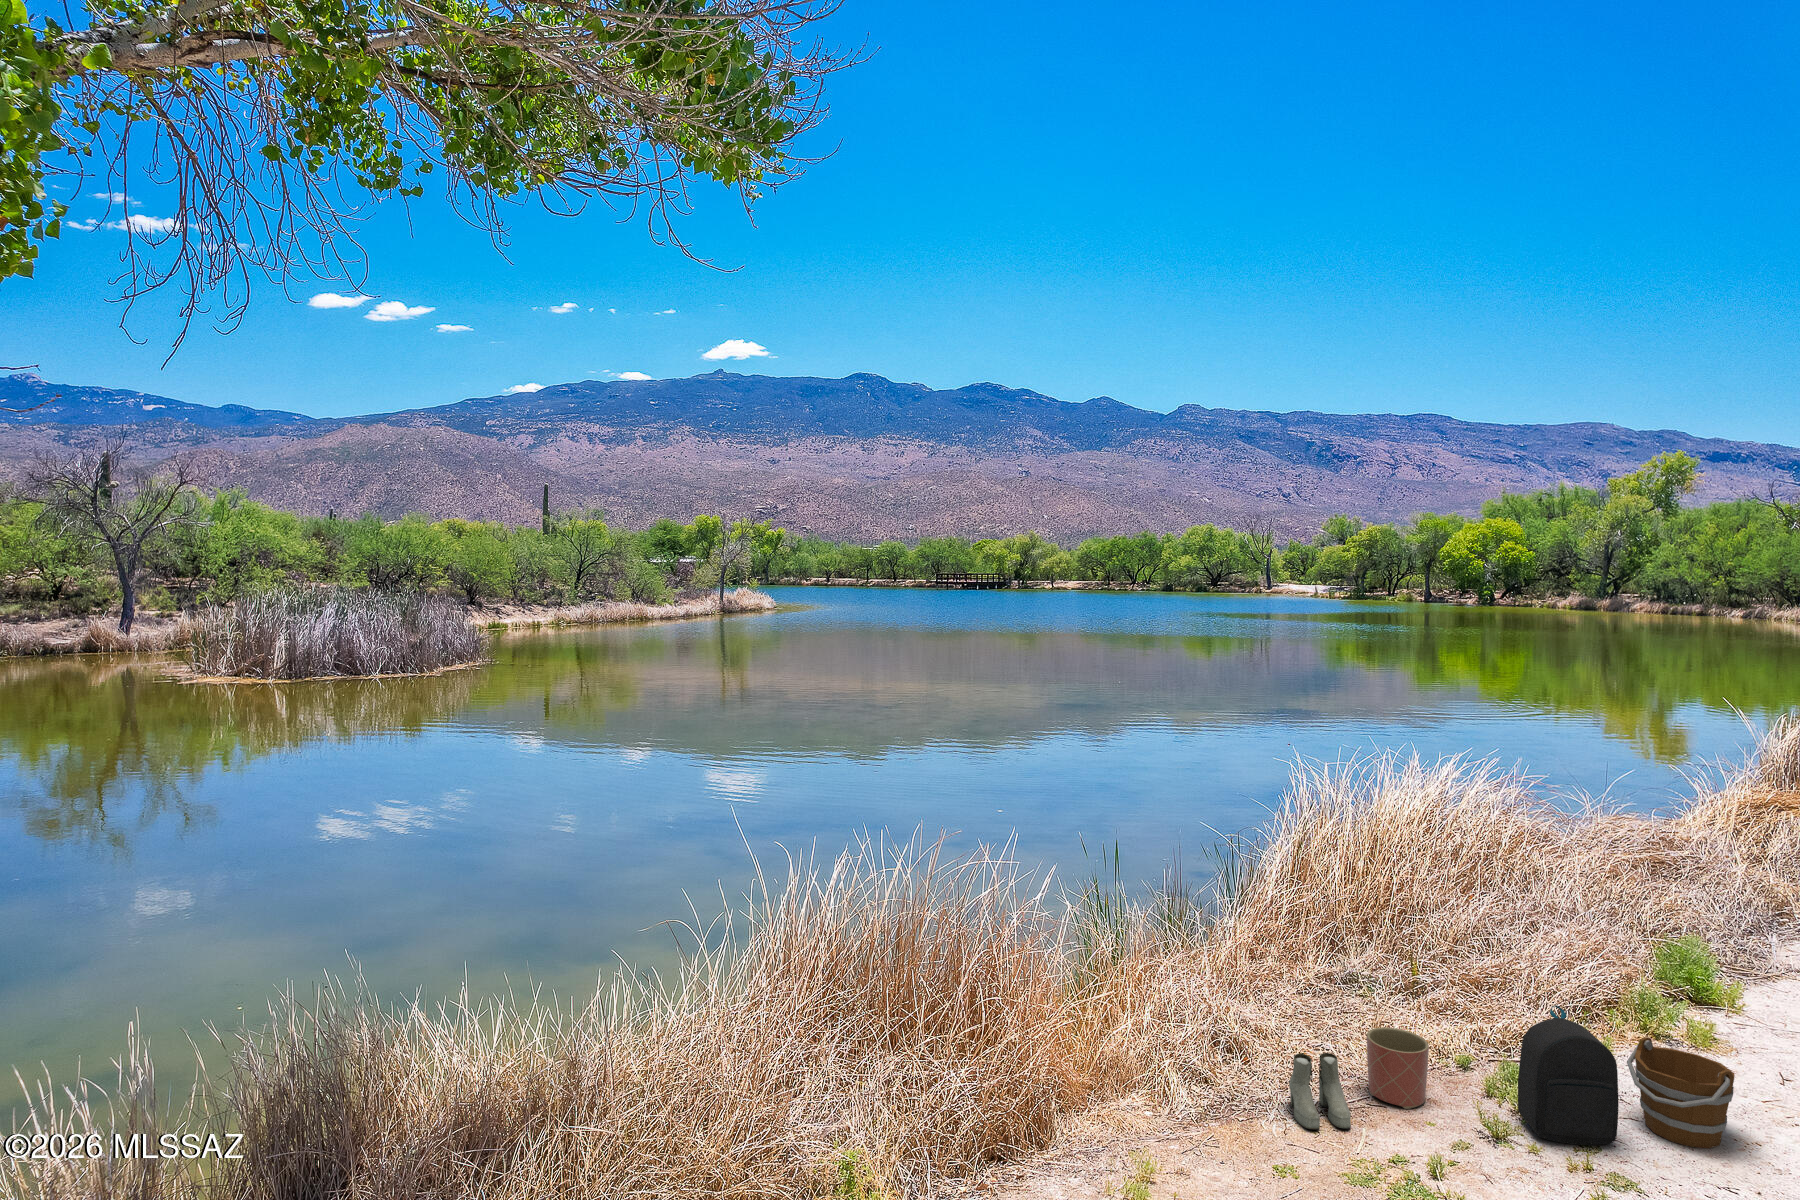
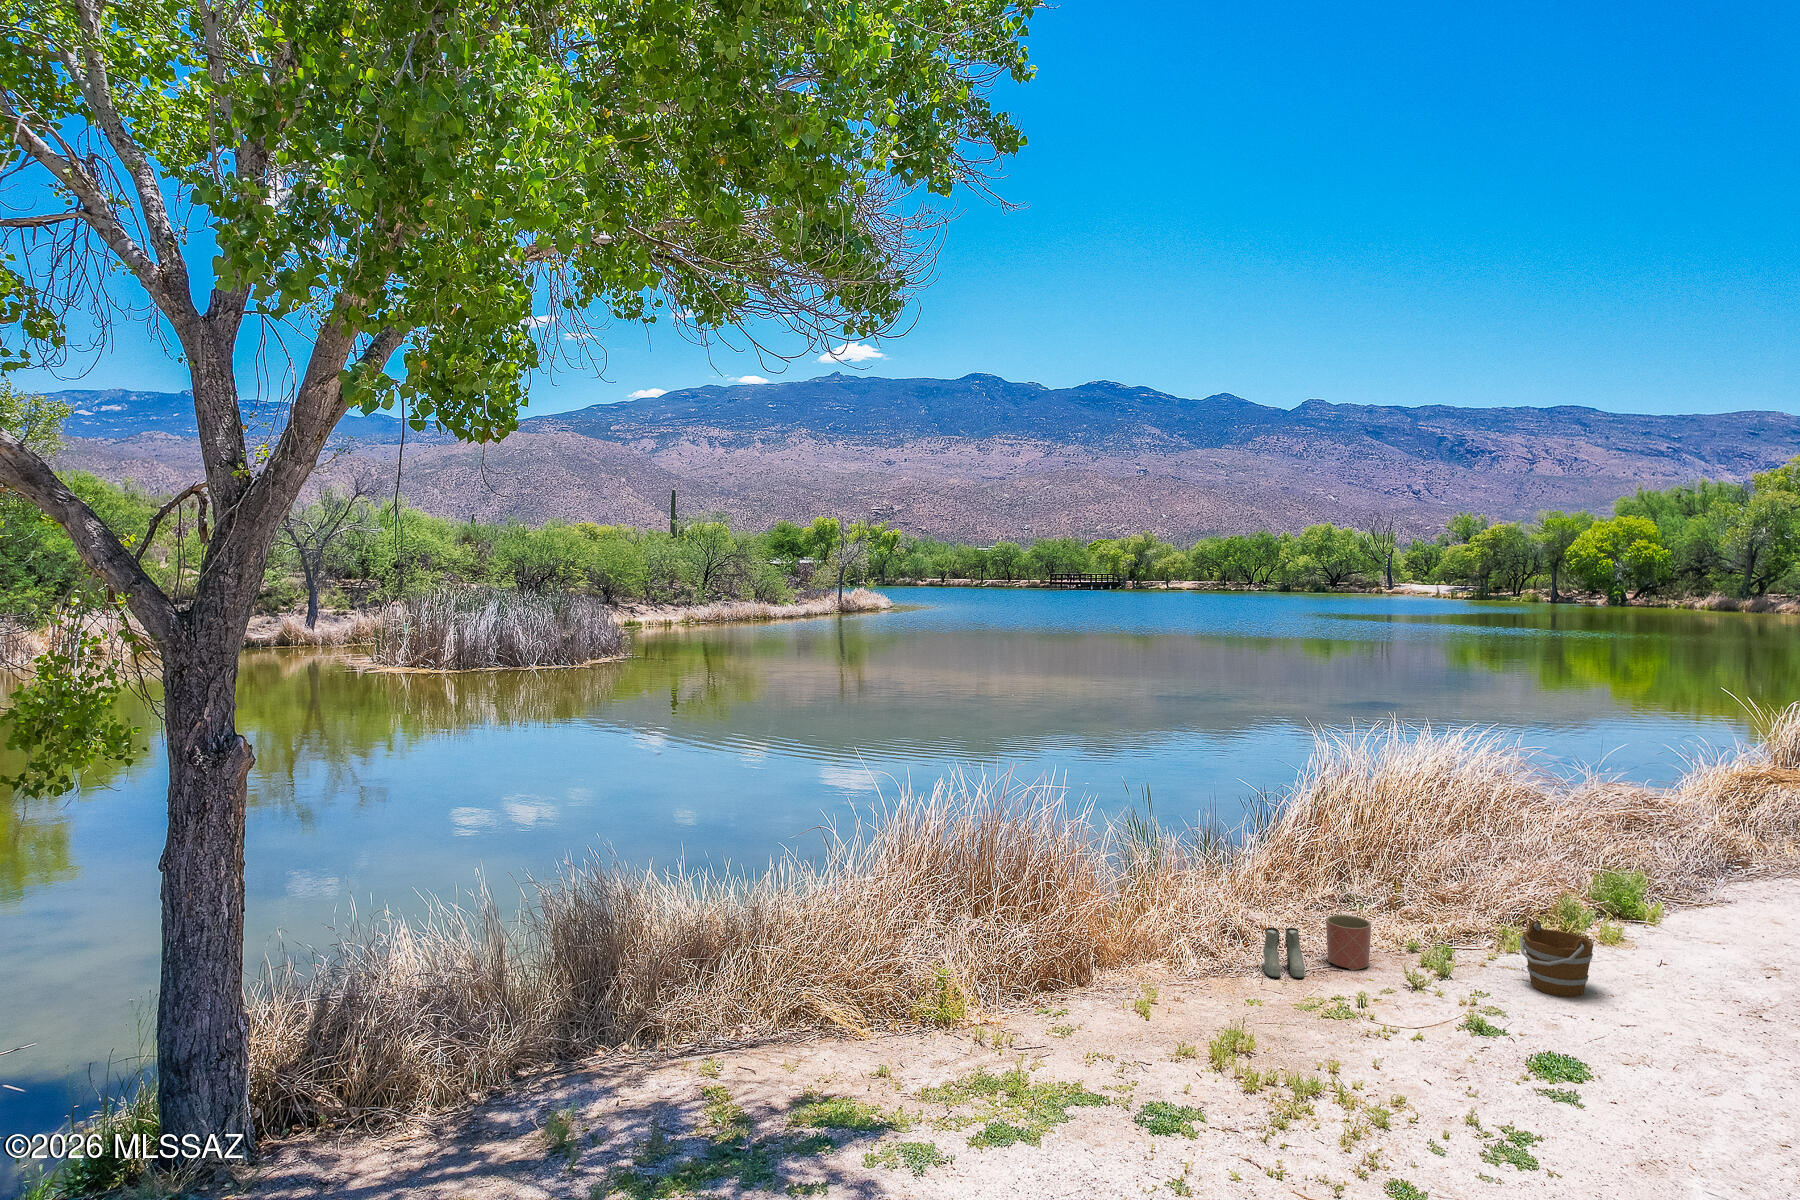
backpack: present [1518,1005,1619,1145] -> none [1433,894,1501,992]

